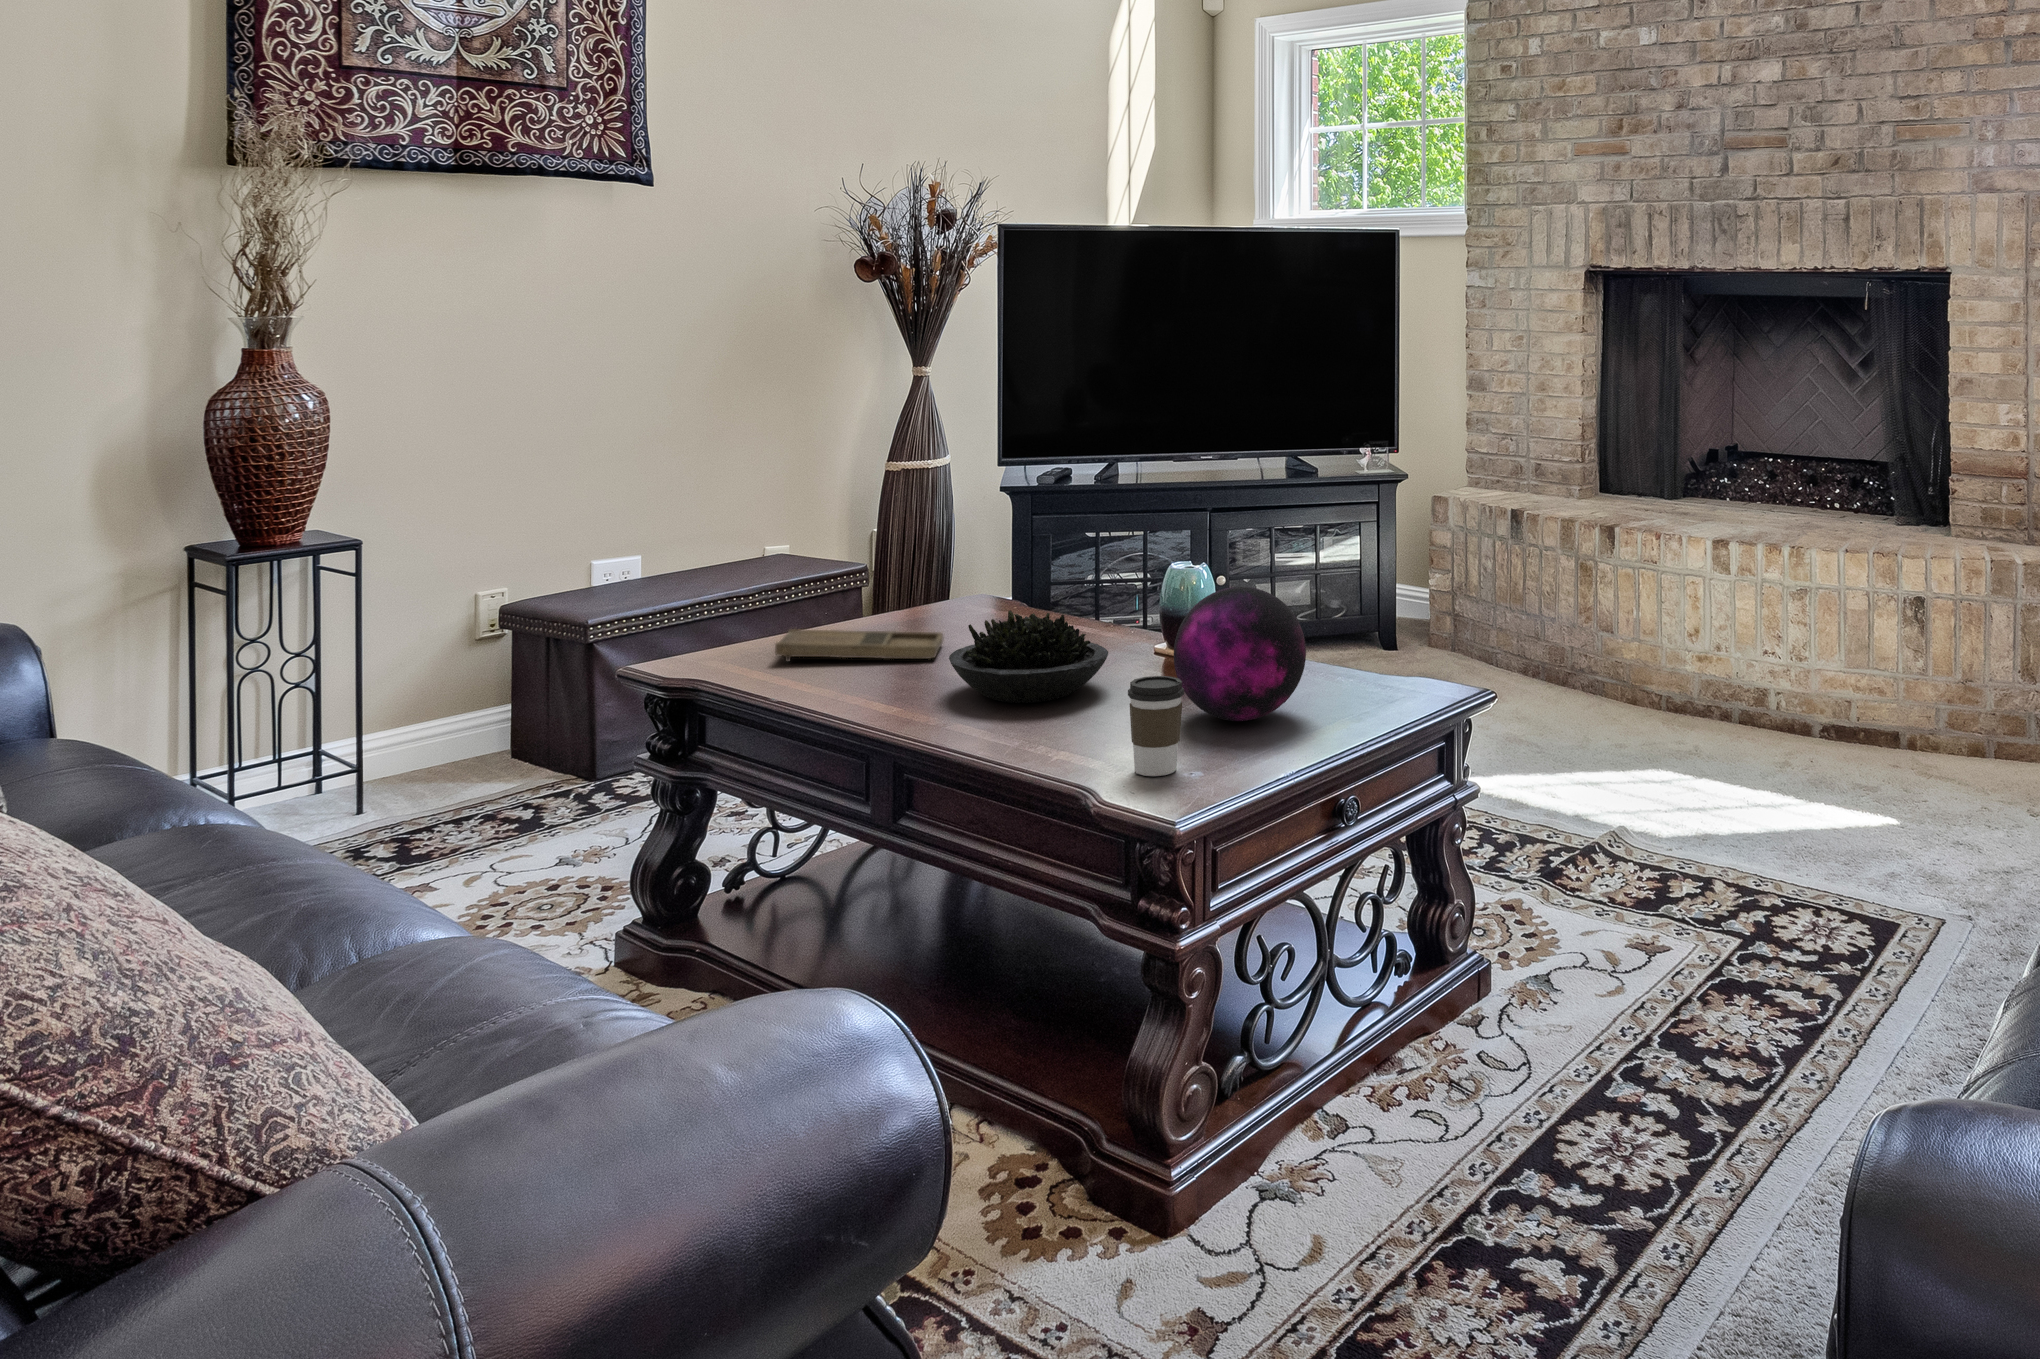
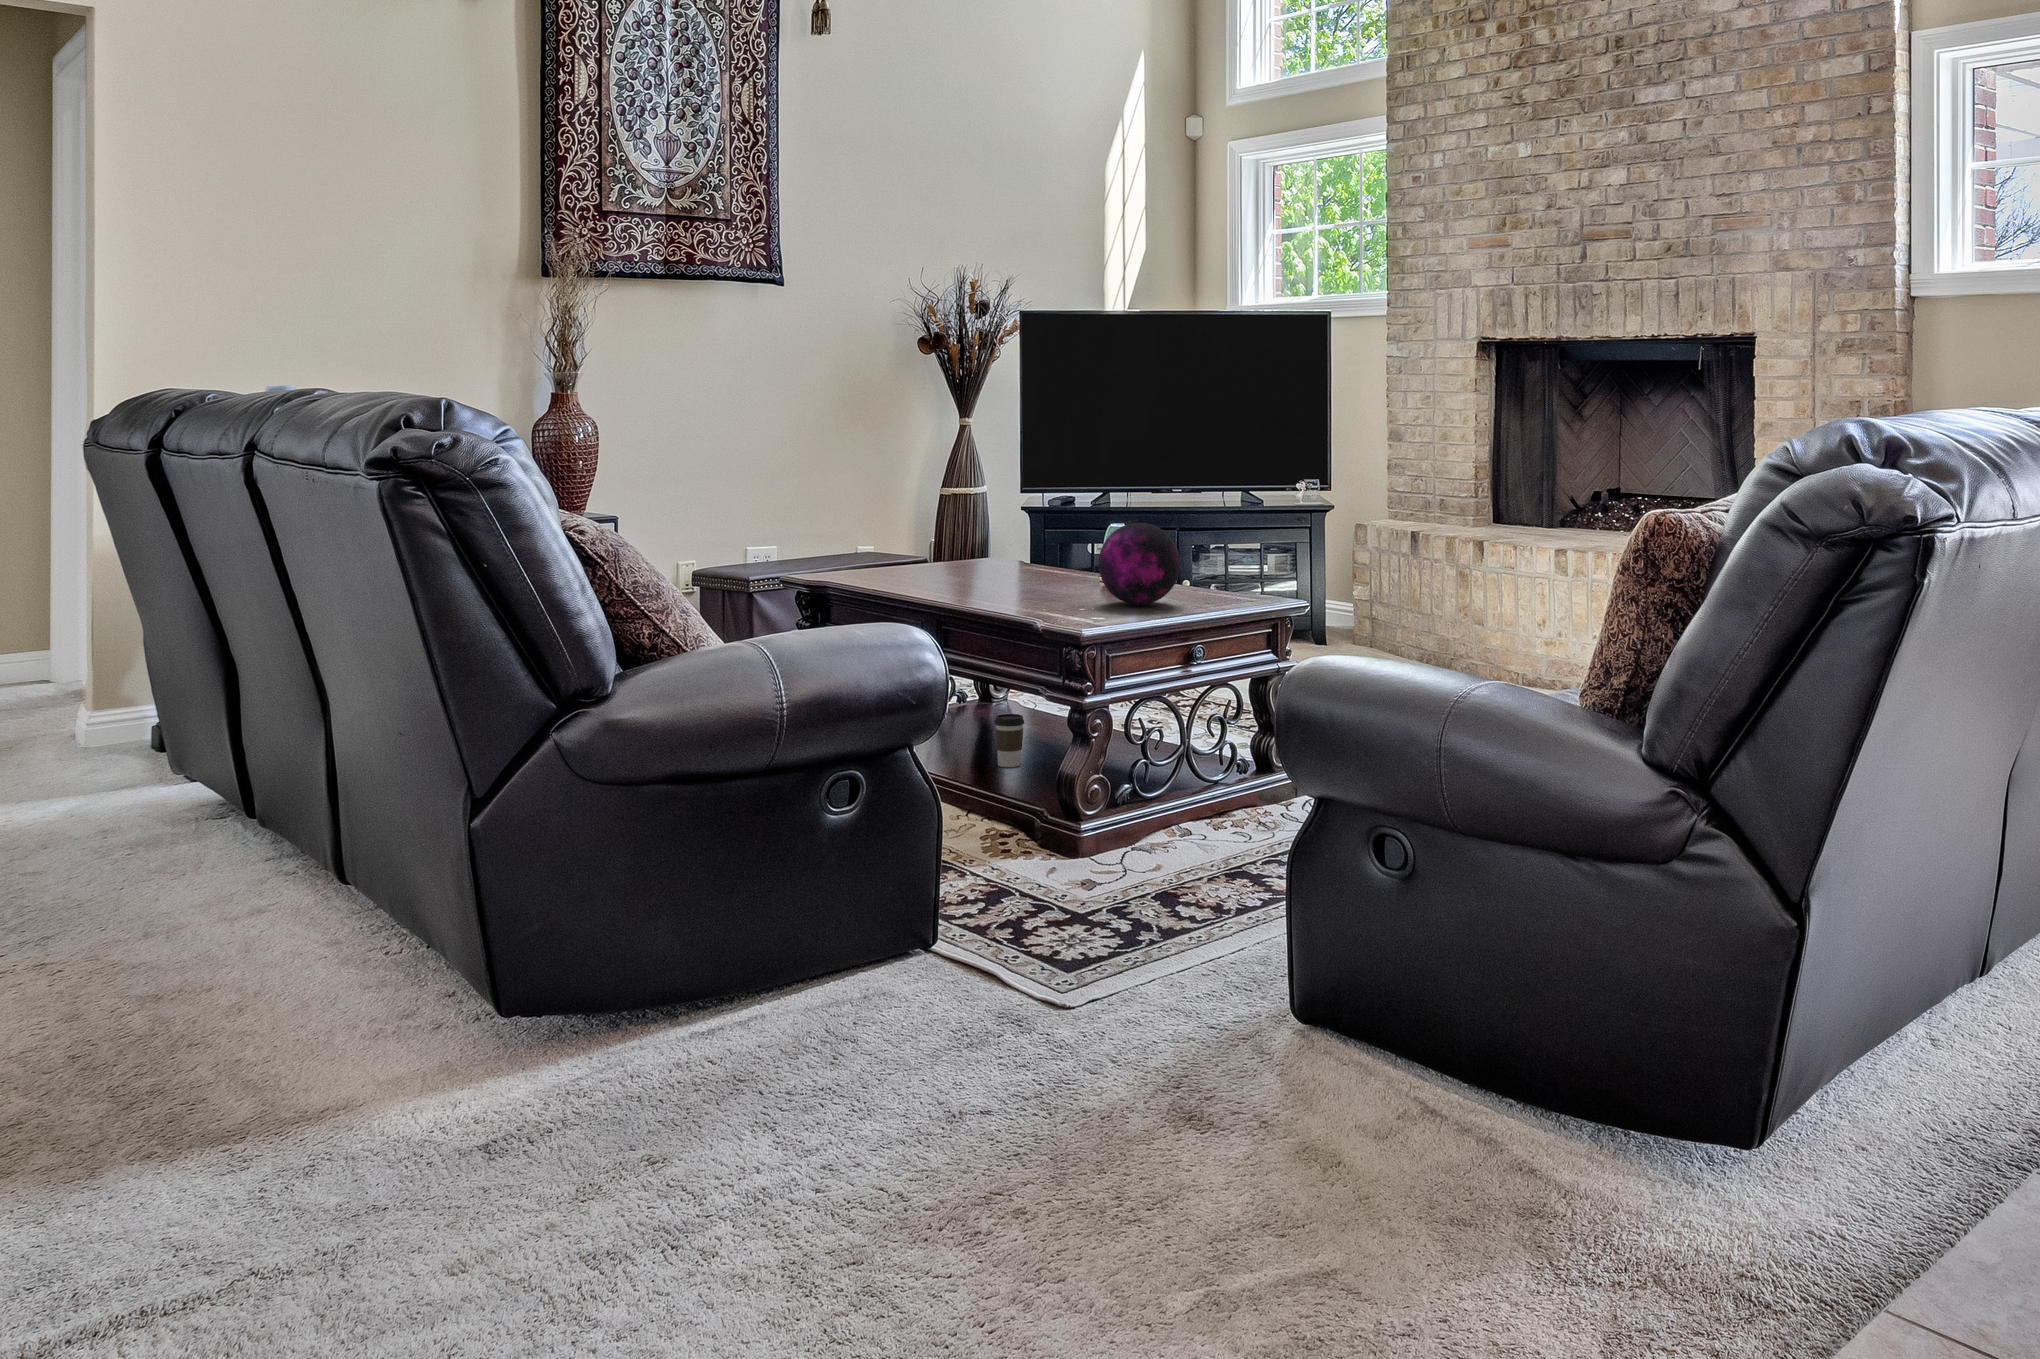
succulent plant: present [949,610,1108,703] -> none [969,541,1065,595]
tray: present [775,629,943,662] -> none [867,561,969,579]
coffee cup: present [1128,676,1184,776] -> present [994,714,1024,767]

